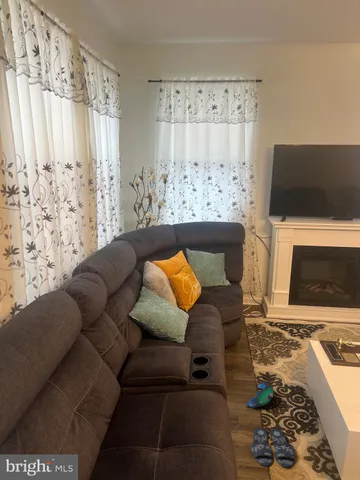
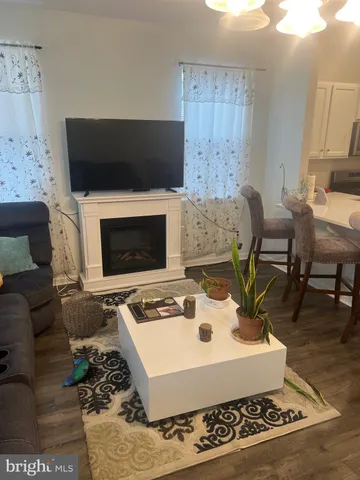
woven basket: none [249,315,291,362] -> present [62,290,103,336]
slippers: present [251,428,295,468] -> none [67,397,110,438]

